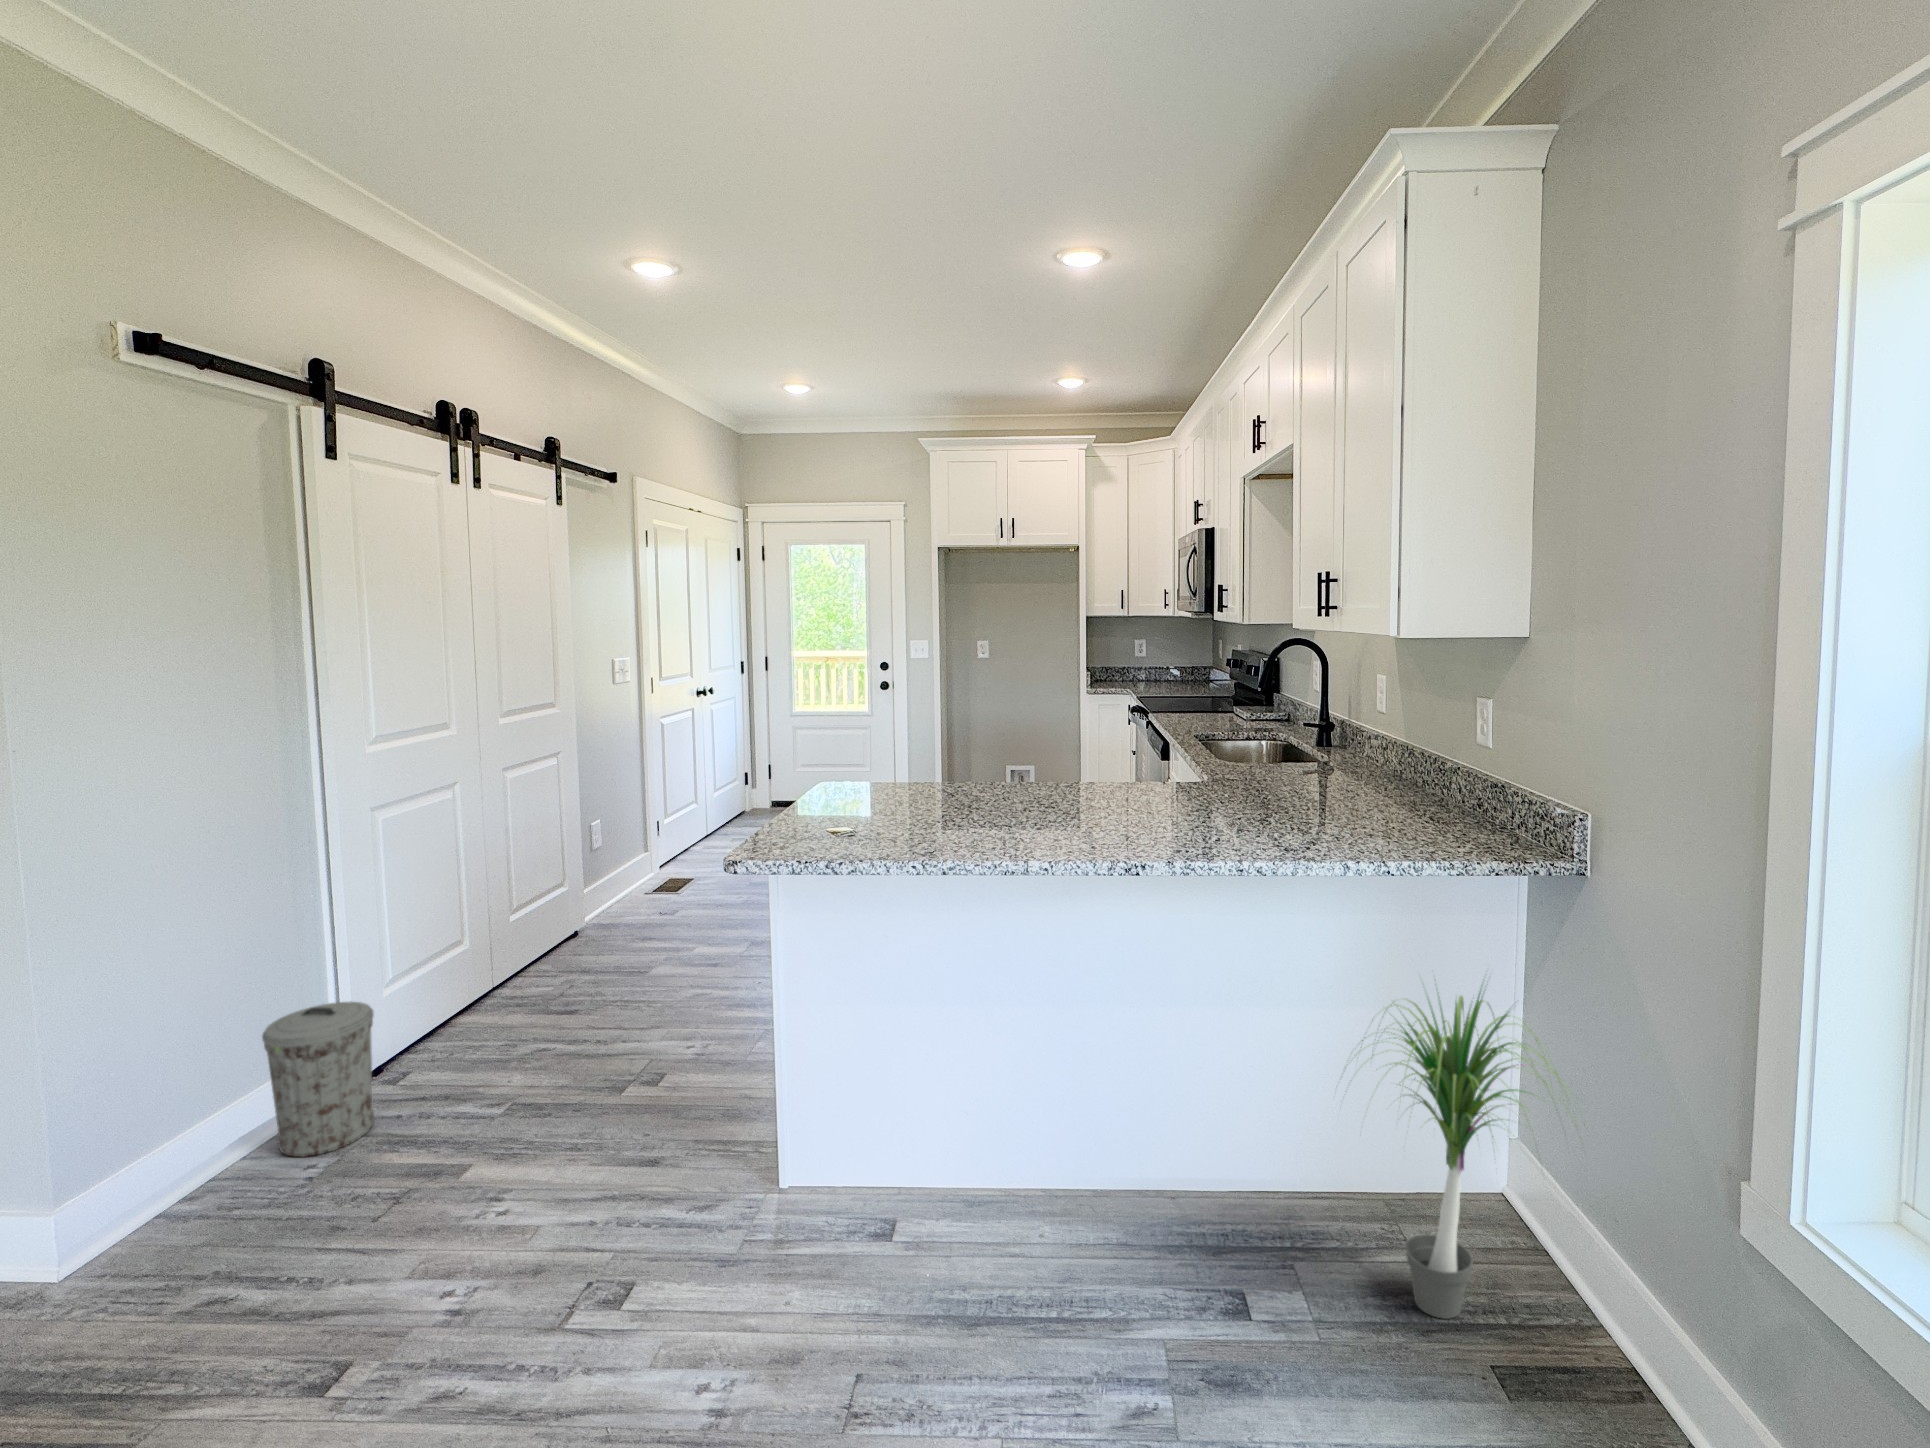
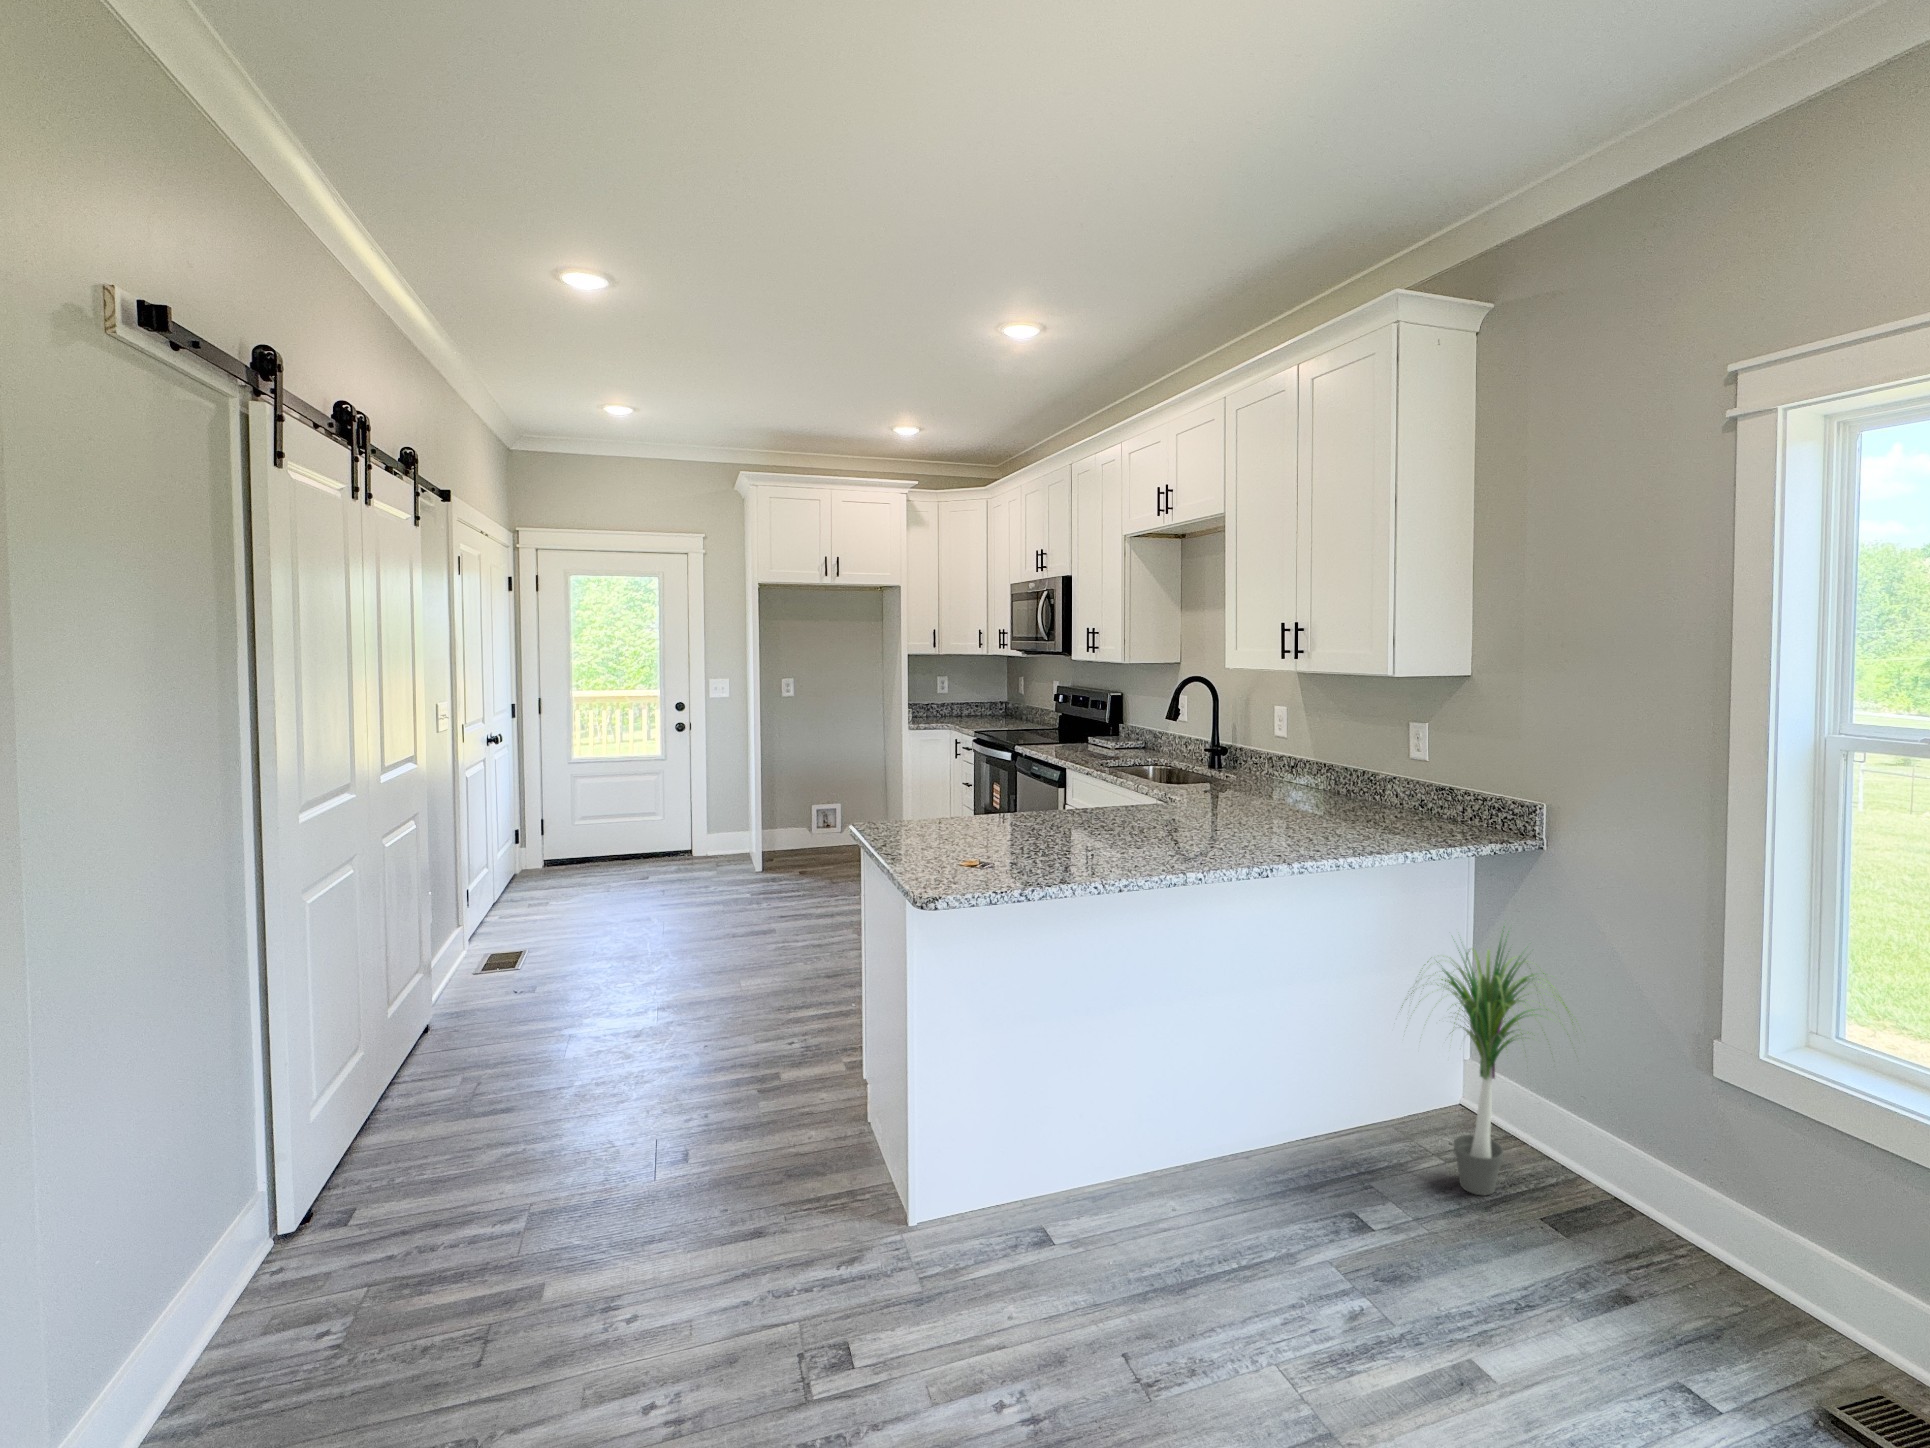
trash can: present [262,1001,374,1157] -> none [230,1129,369,1334]

